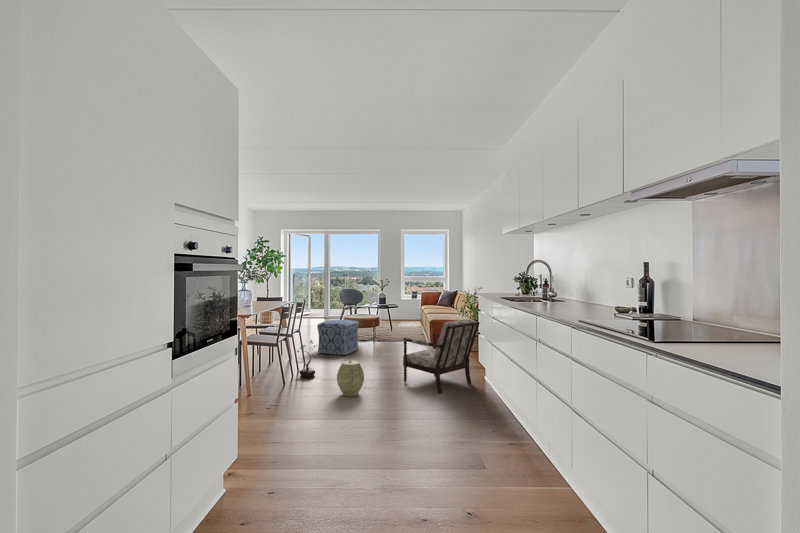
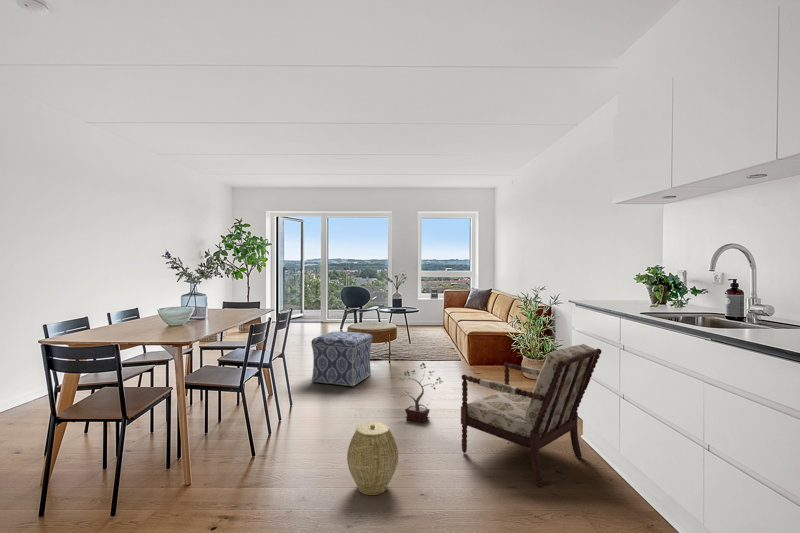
potted plant: present [297,340,321,379] -> present [400,363,444,422]

